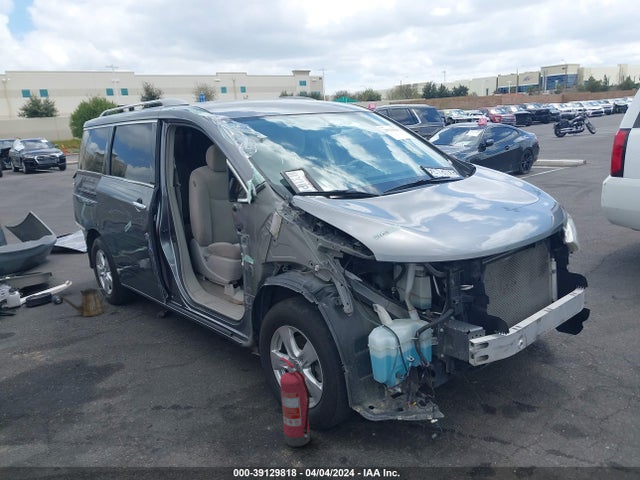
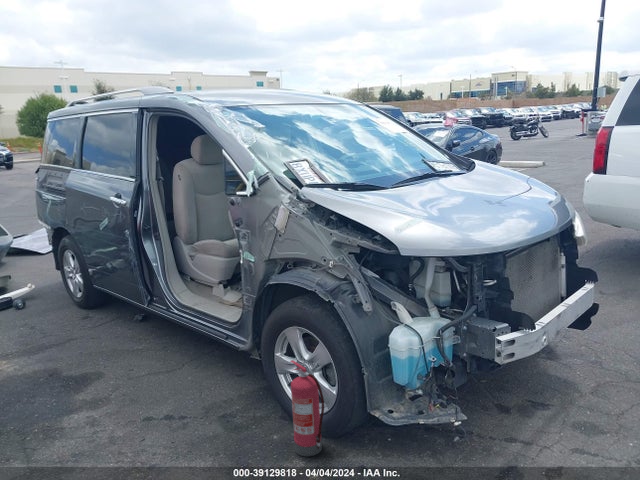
watering can: present [56,288,107,317] -> none [20,291,77,322]

